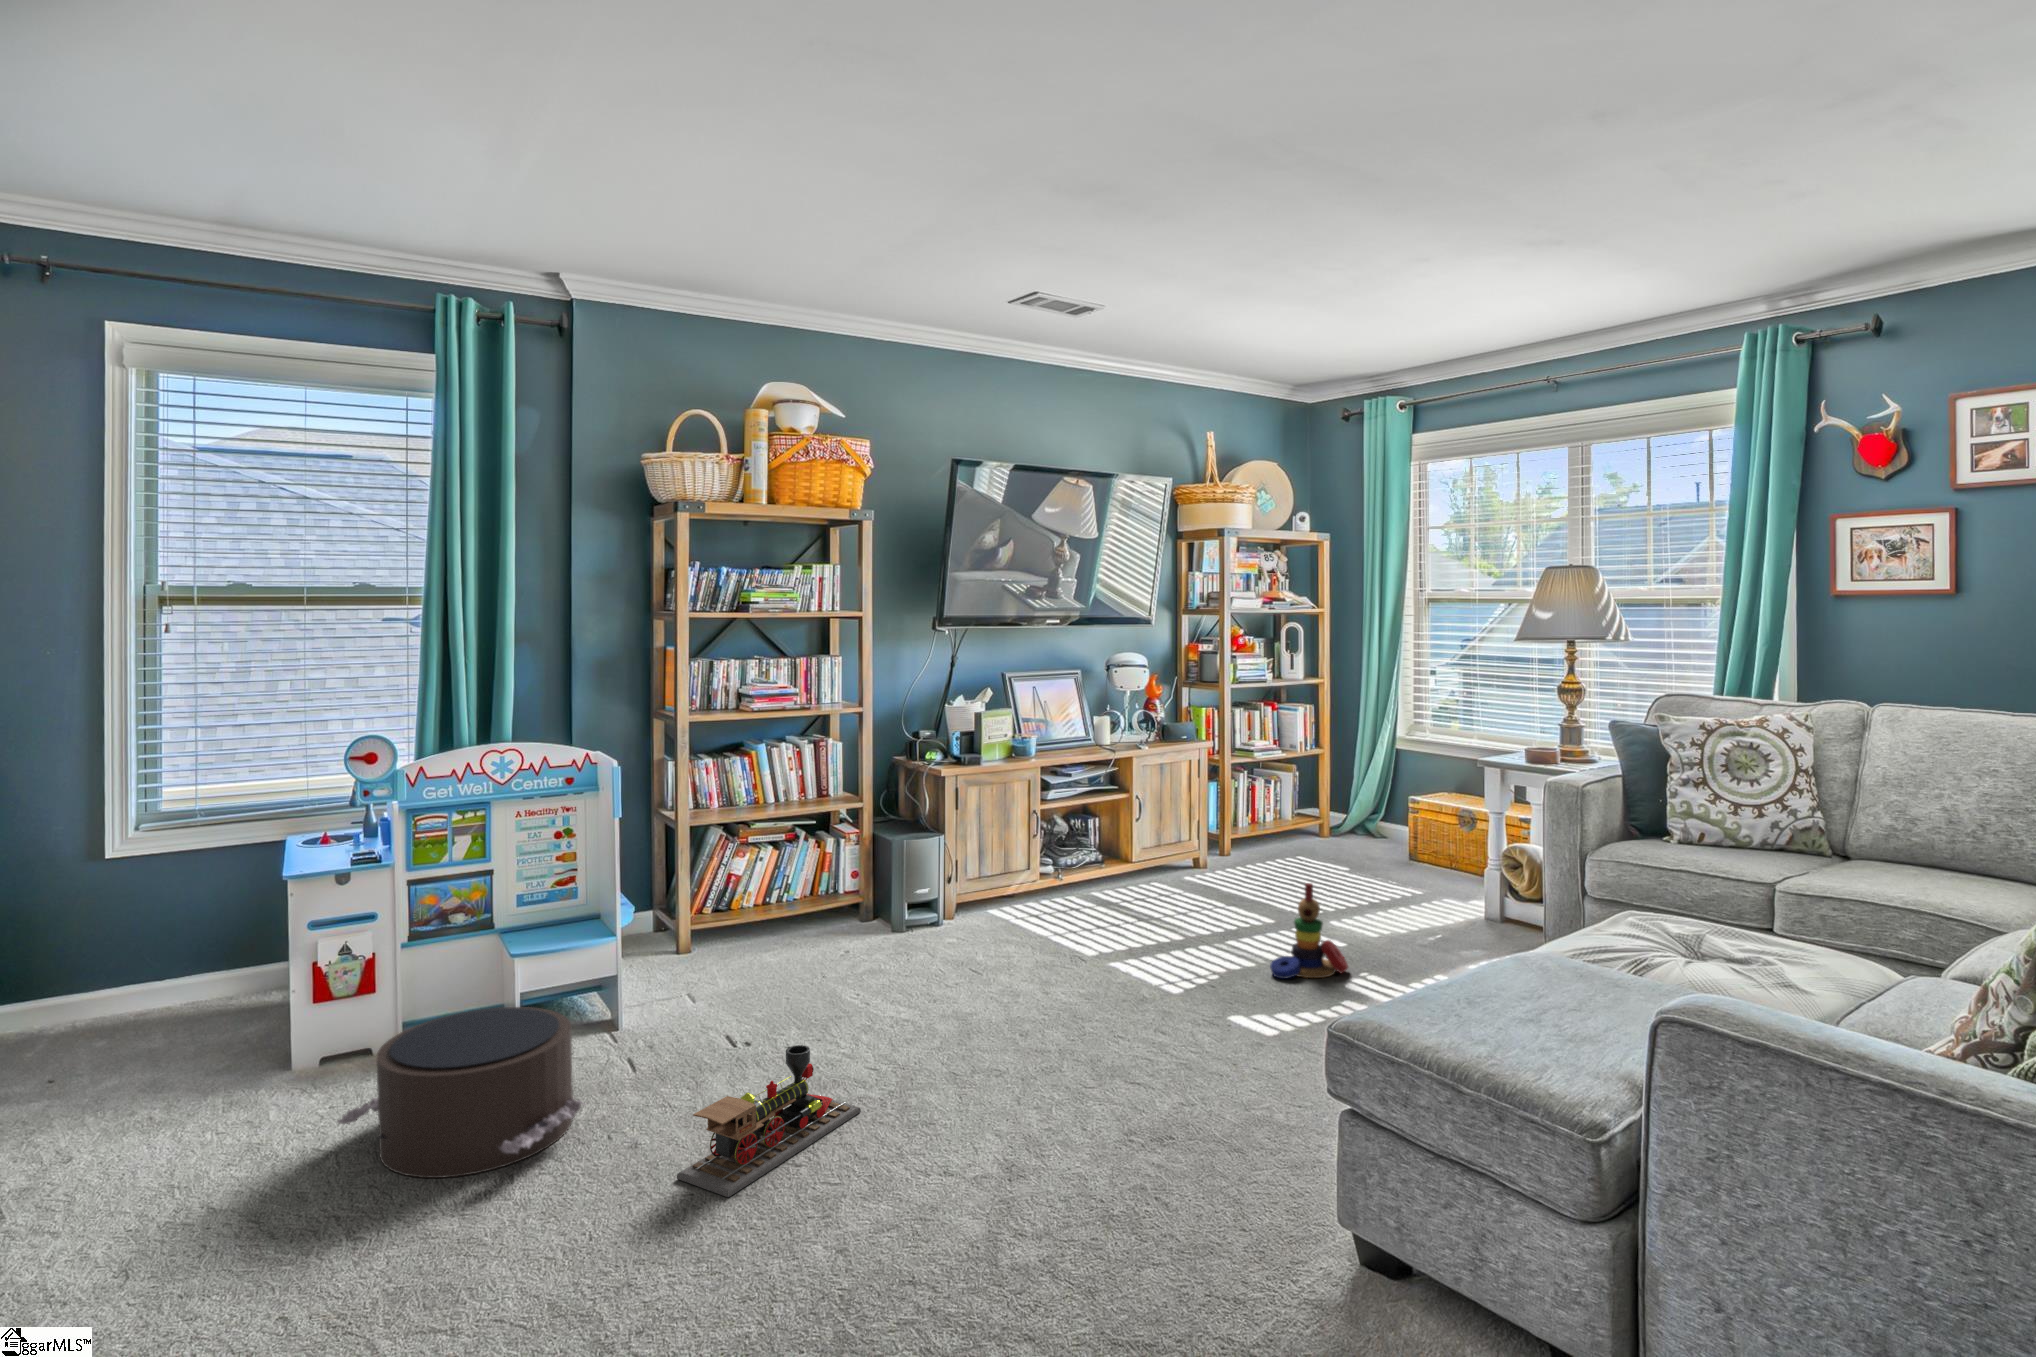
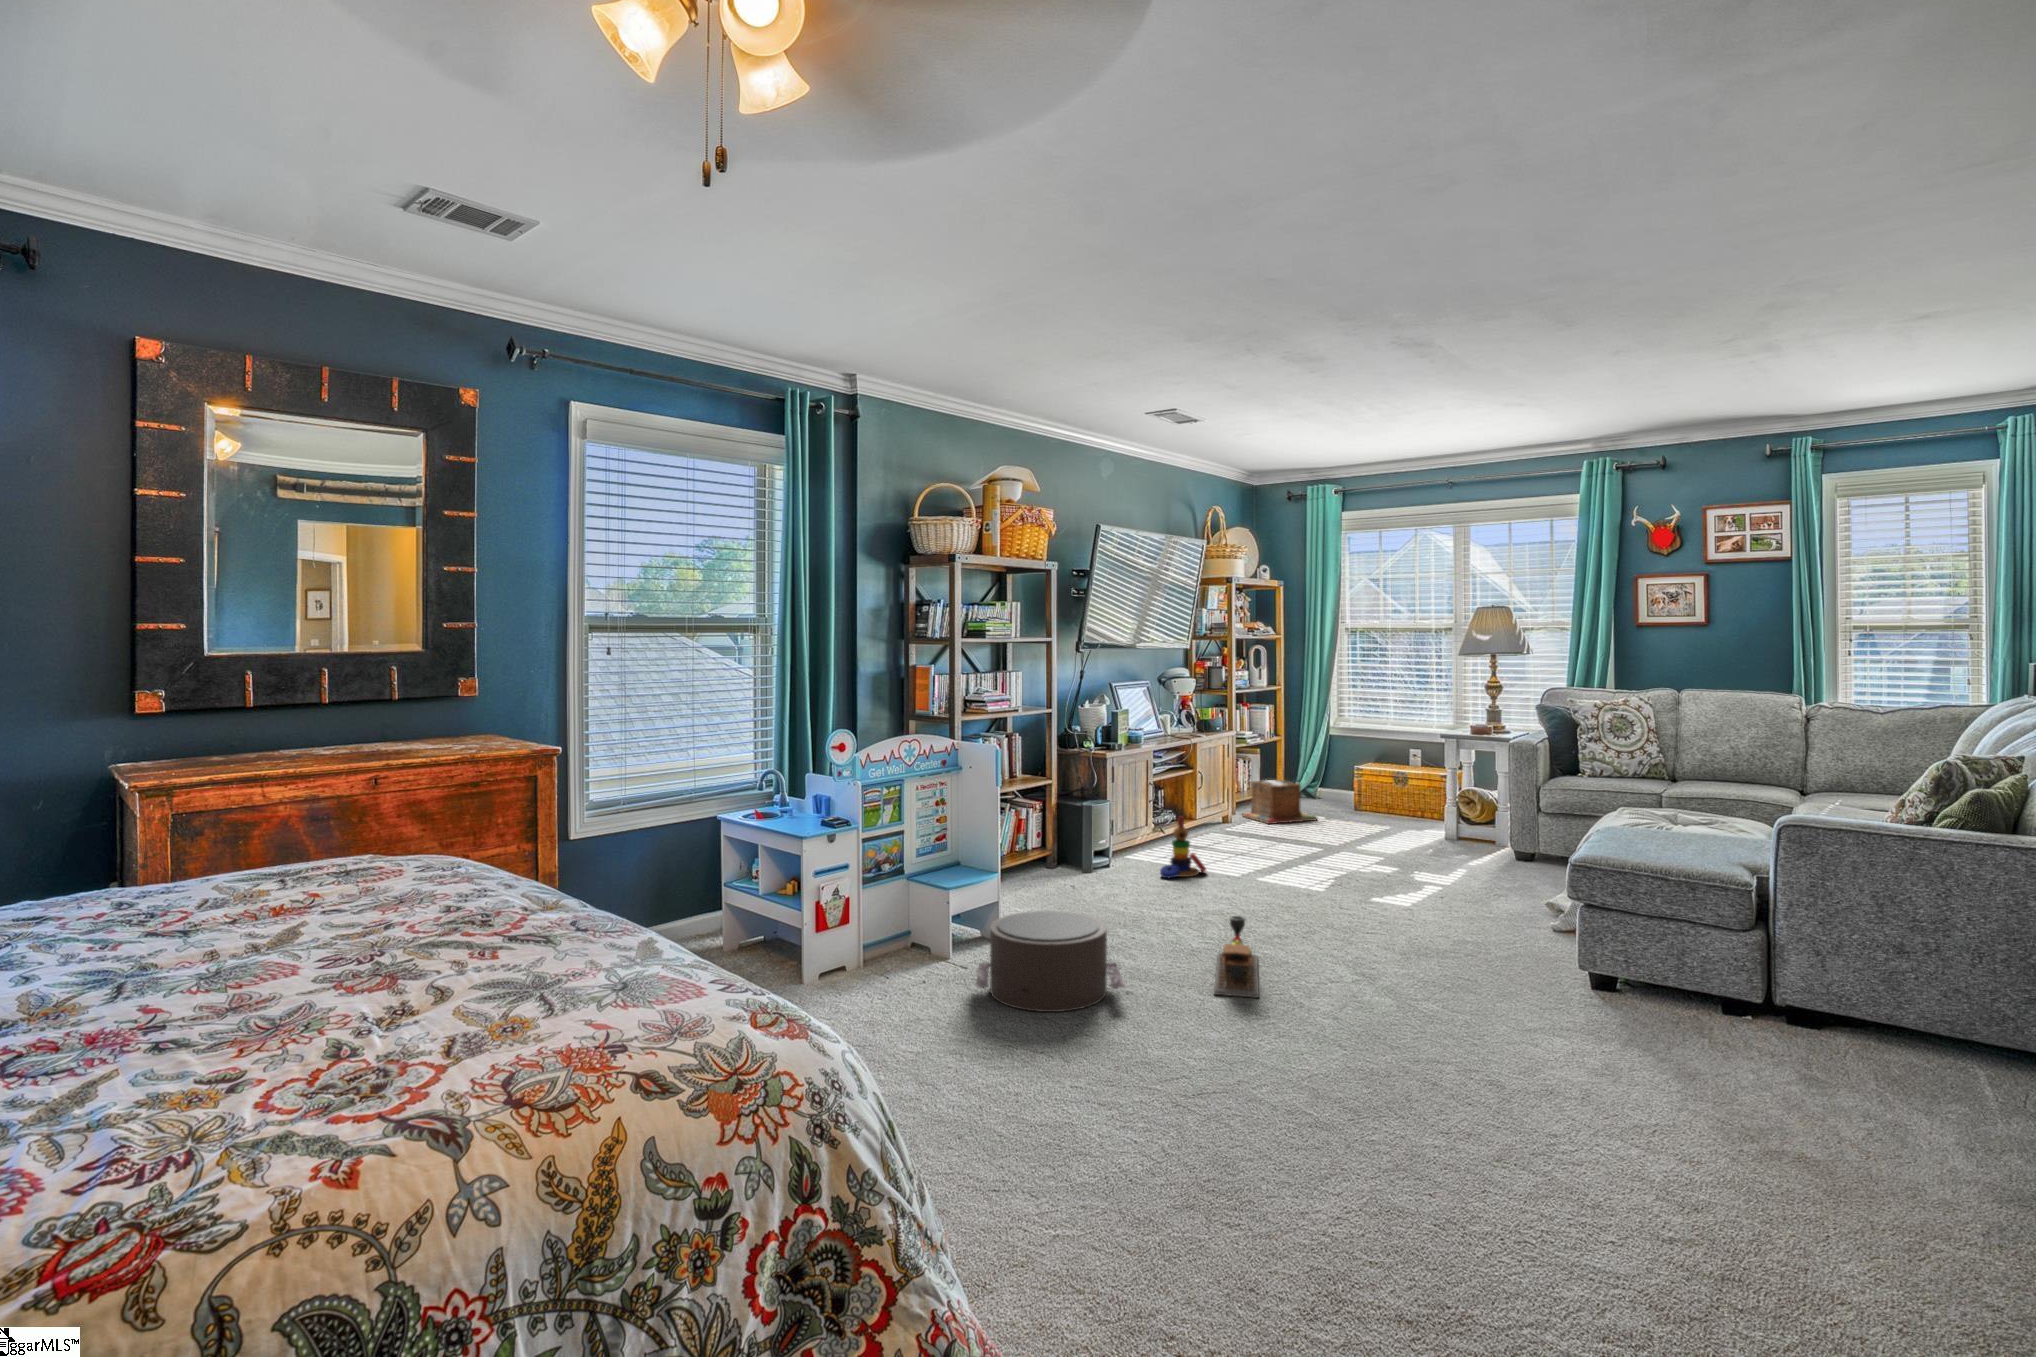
laundry basket: none [1236,809,1333,871] -> present [1242,780,1317,824]
stacking toy: present [1270,883,1348,979] -> present [1160,816,1206,878]

